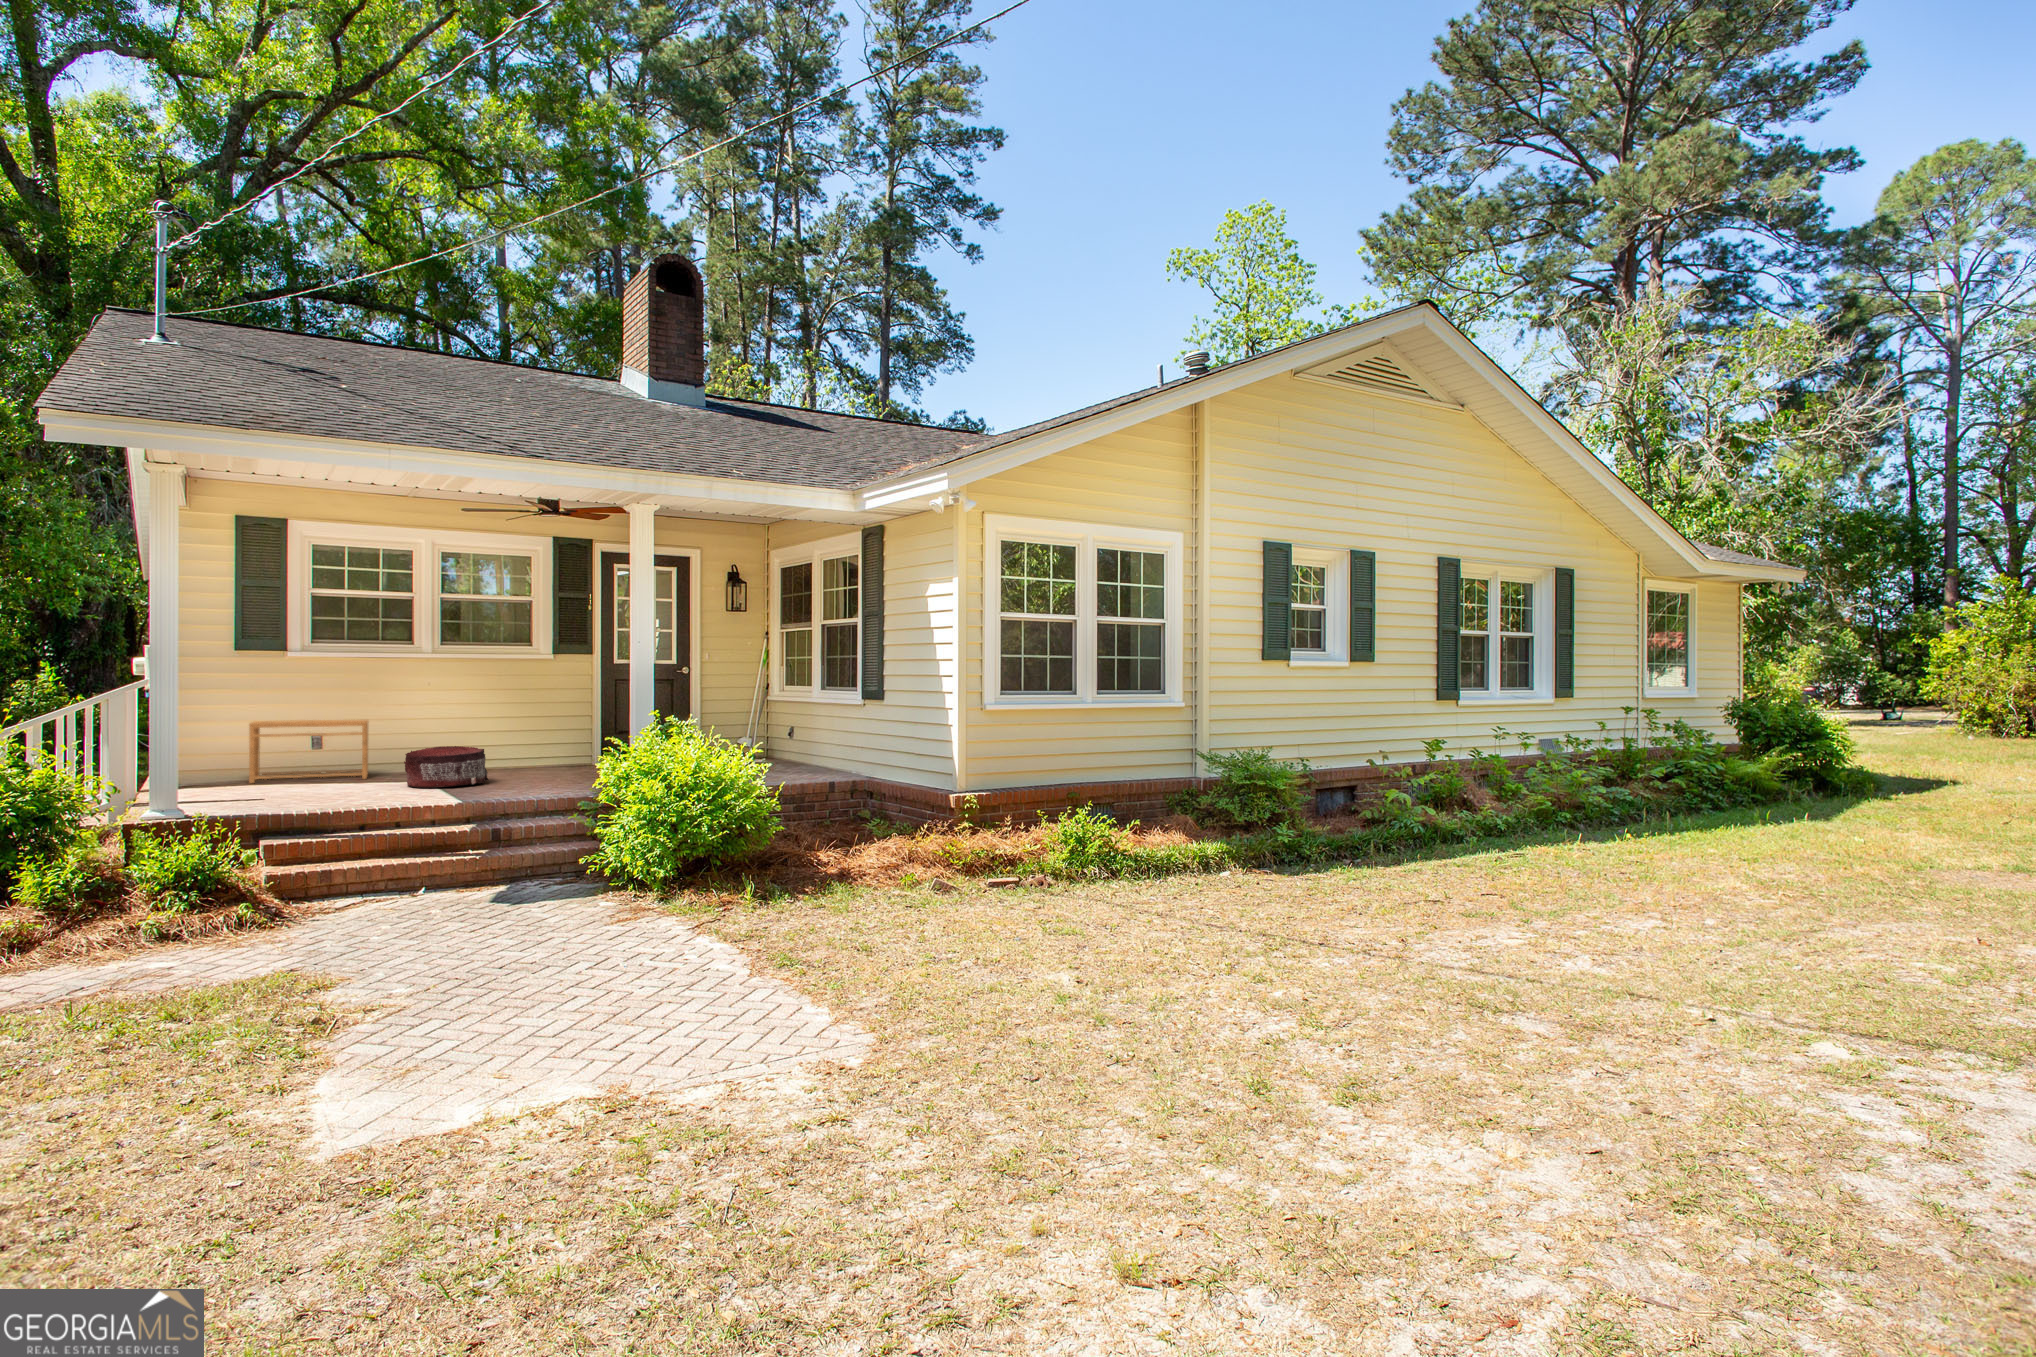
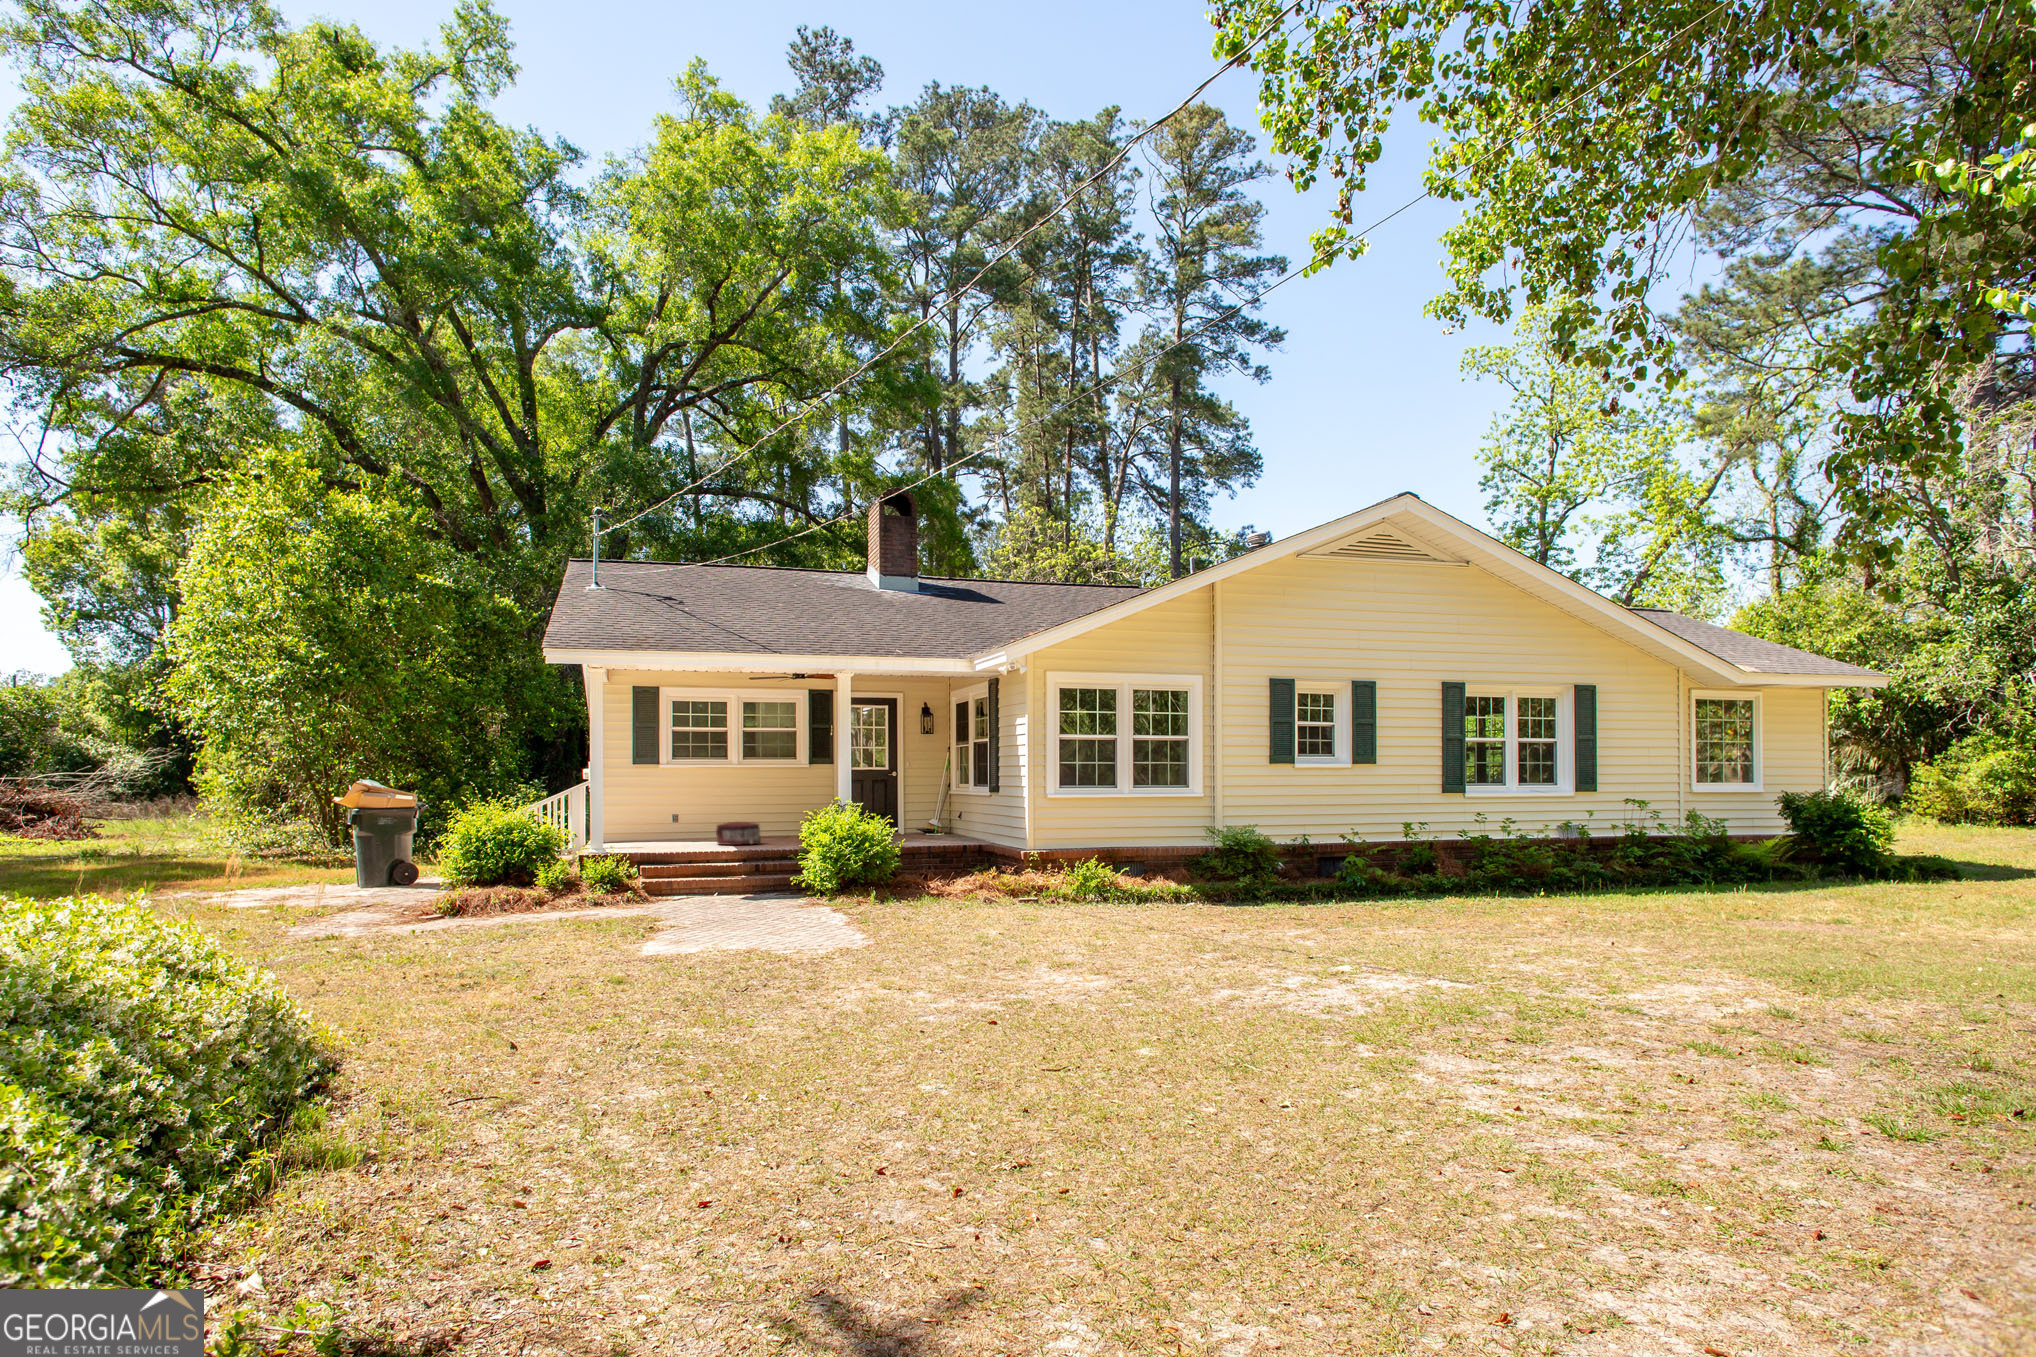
side table: present [249,720,368,783] -> none [640,806,703,842]

